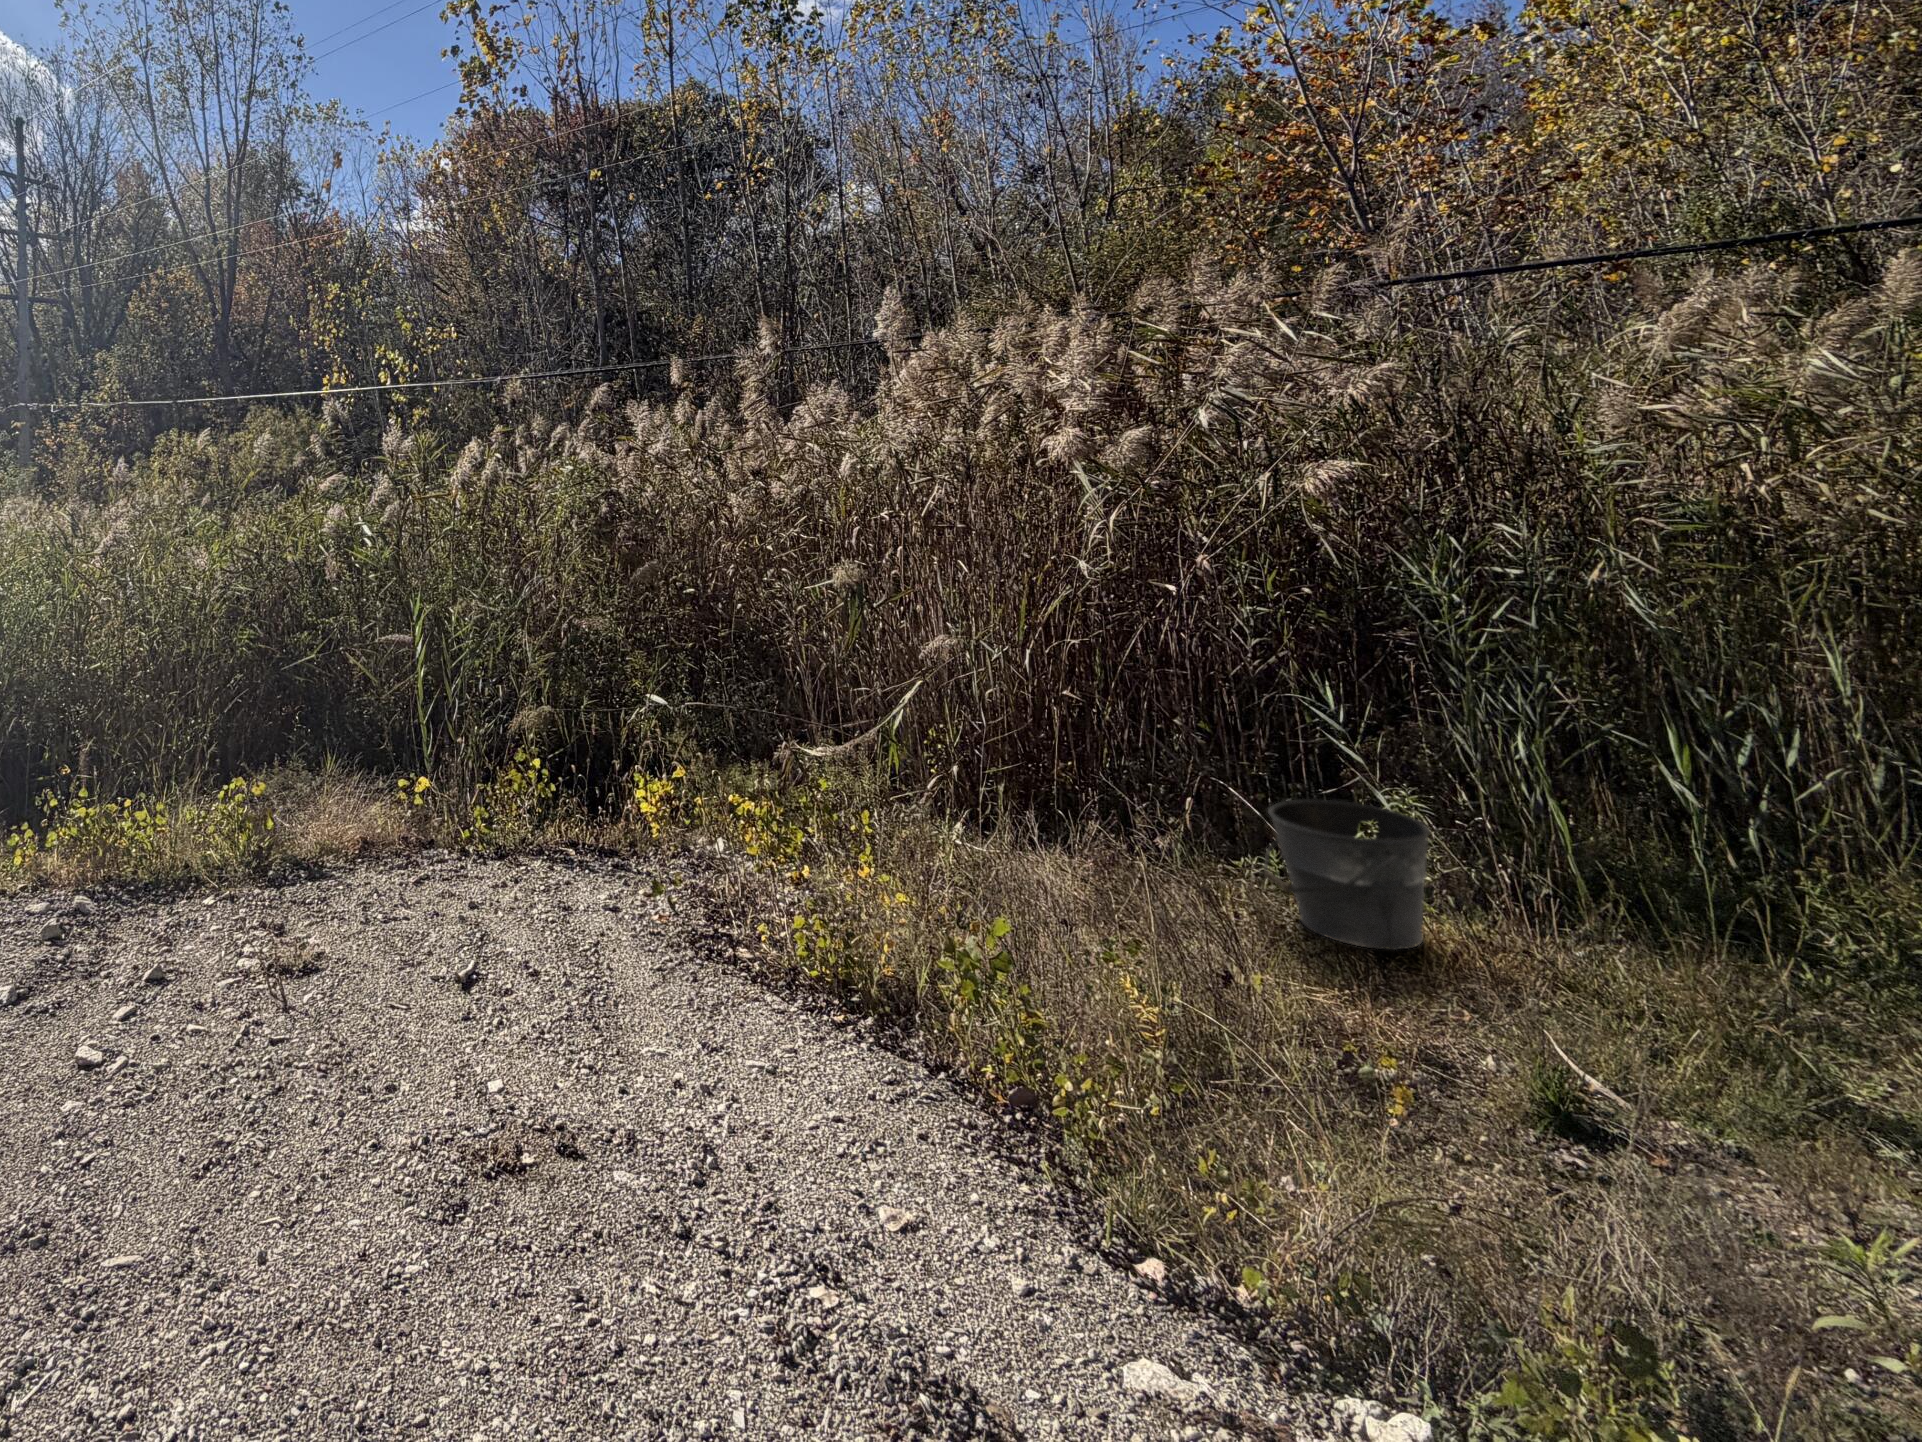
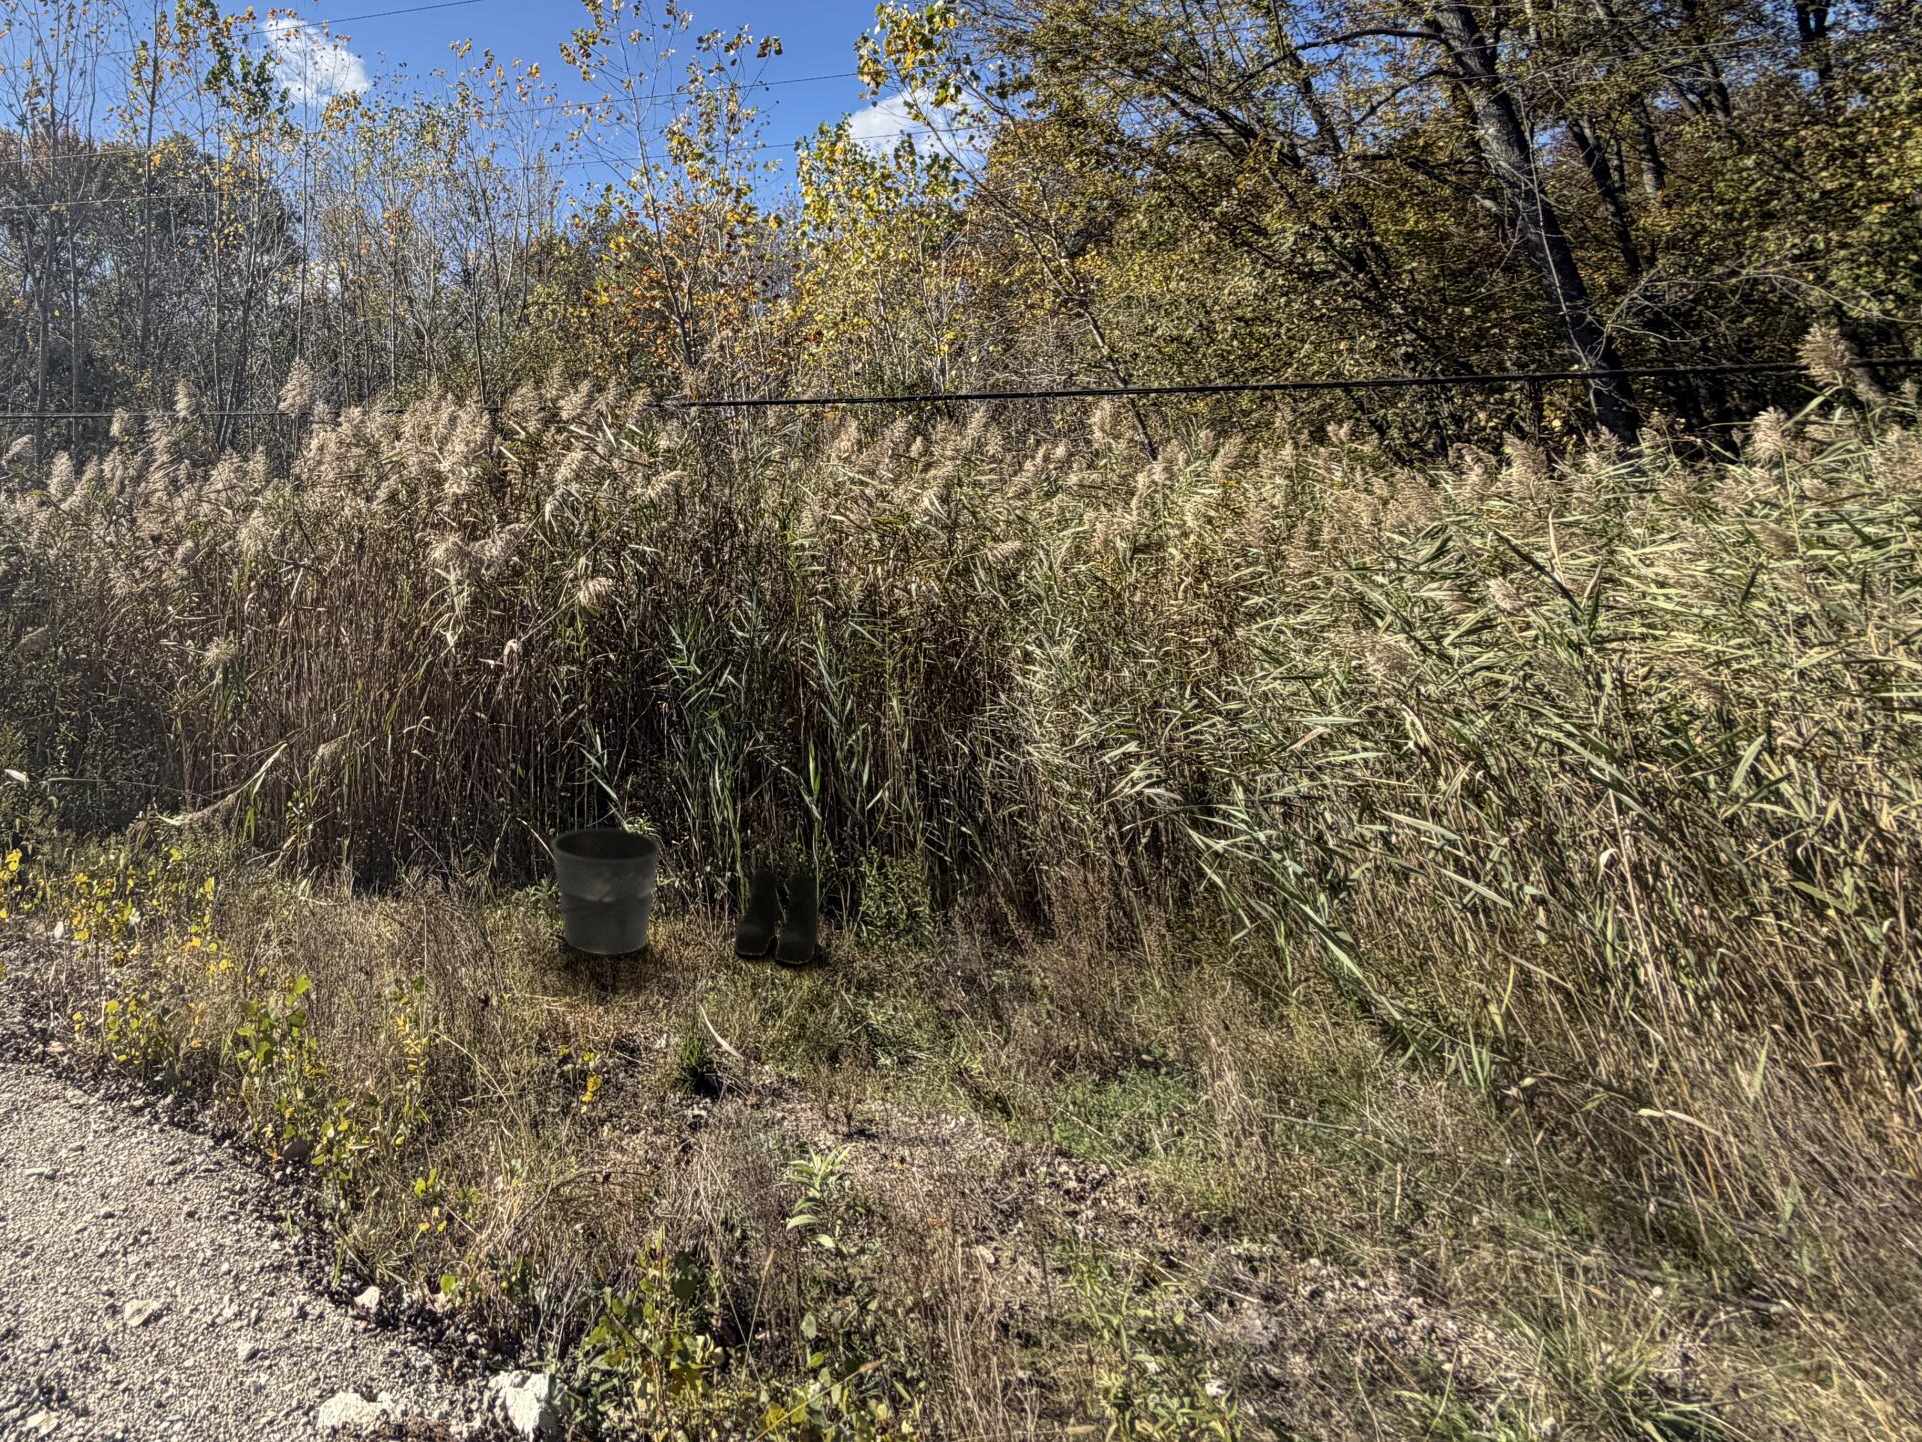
boots: none [1563,868,1708,999] -> present [734,868,819,965]

